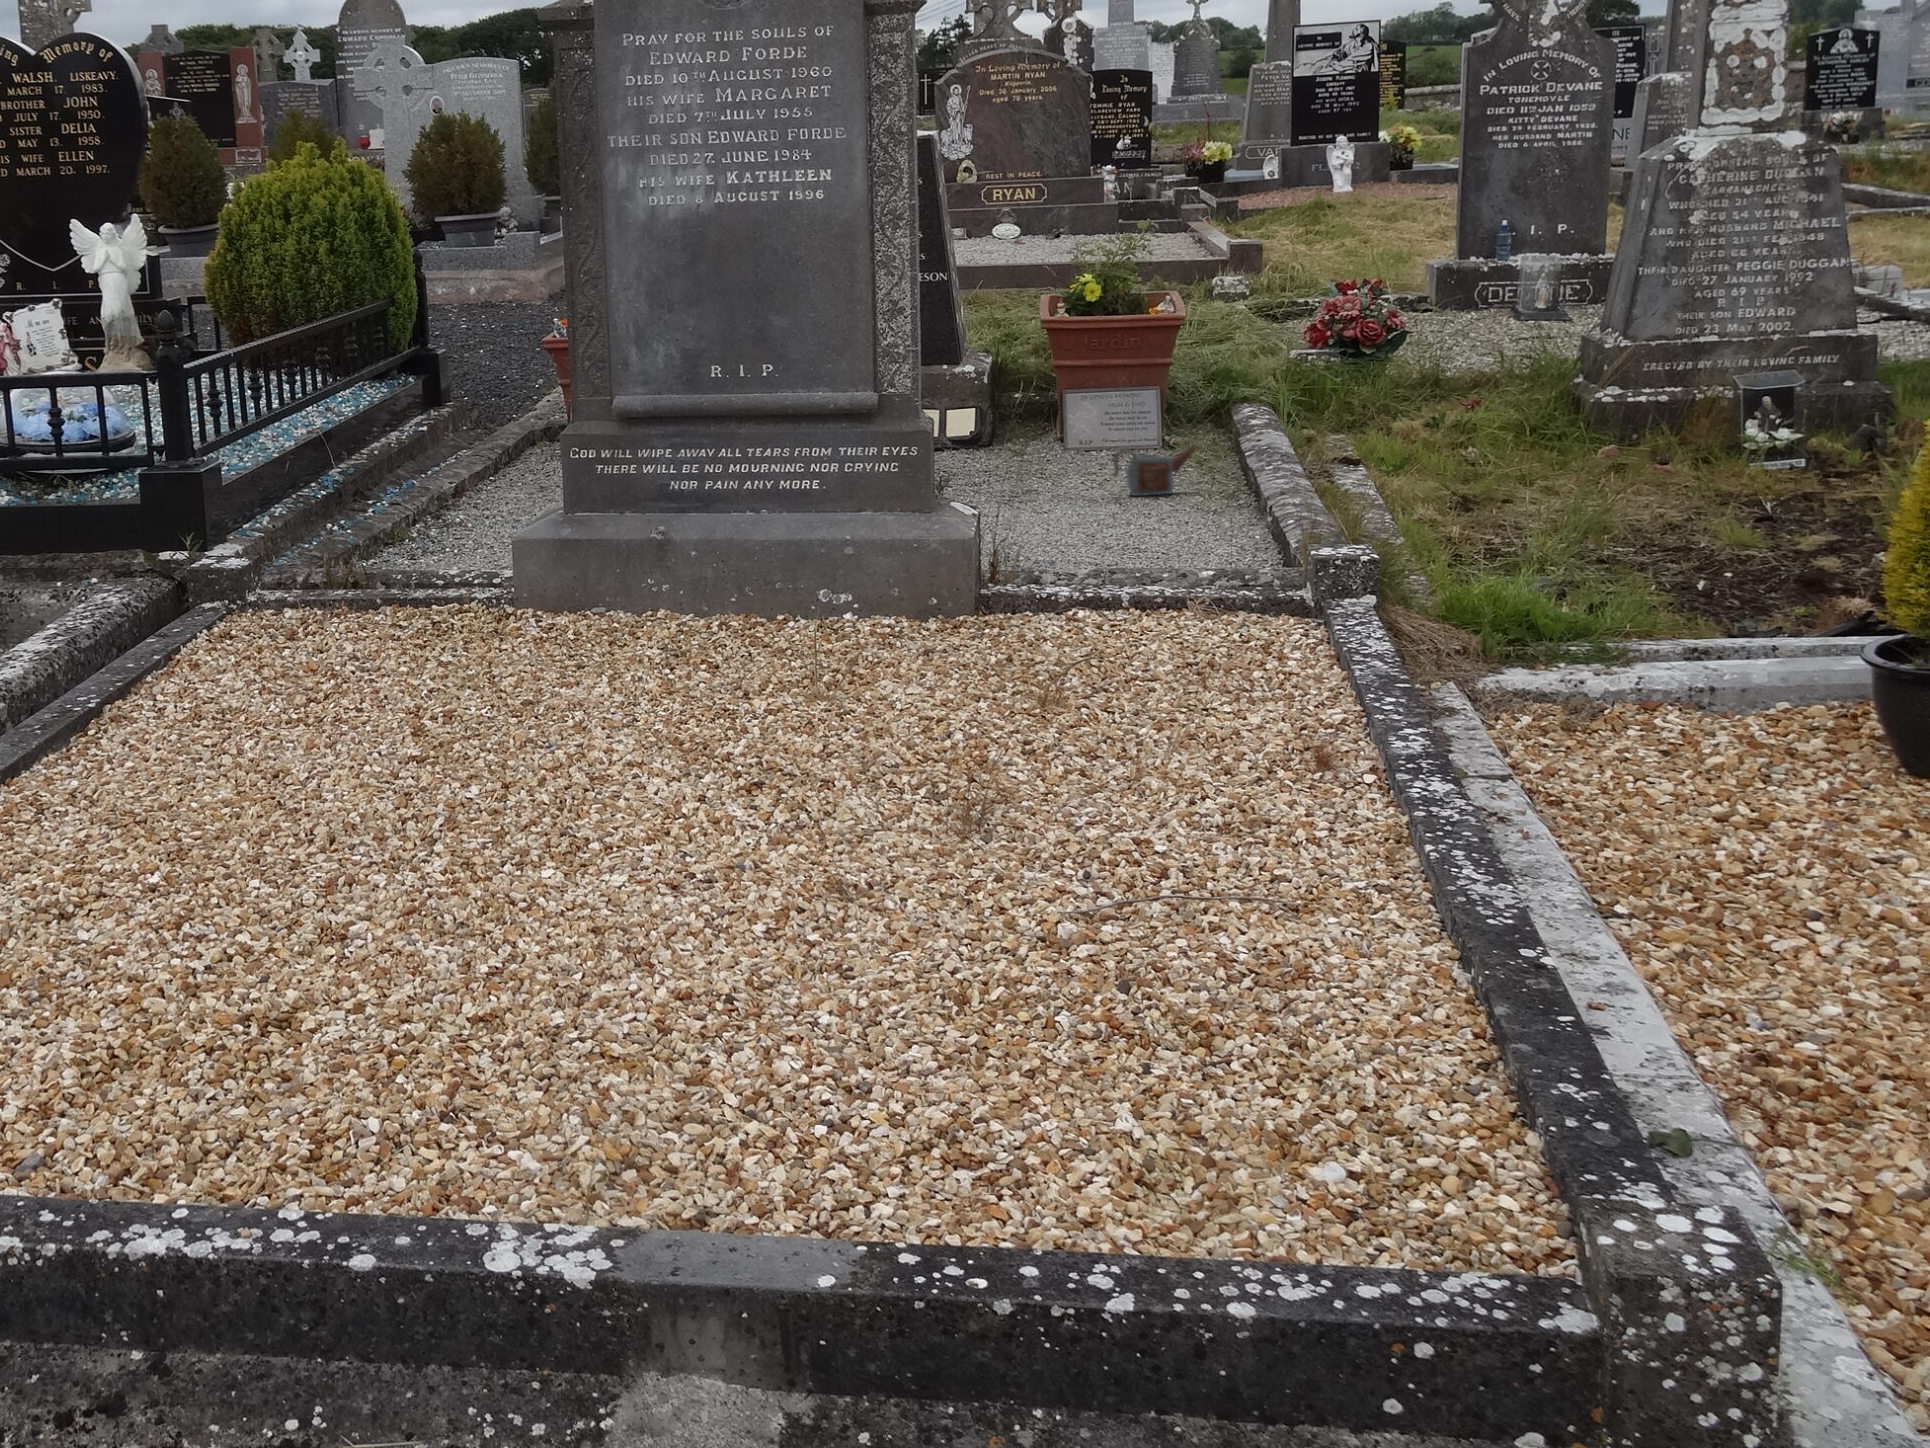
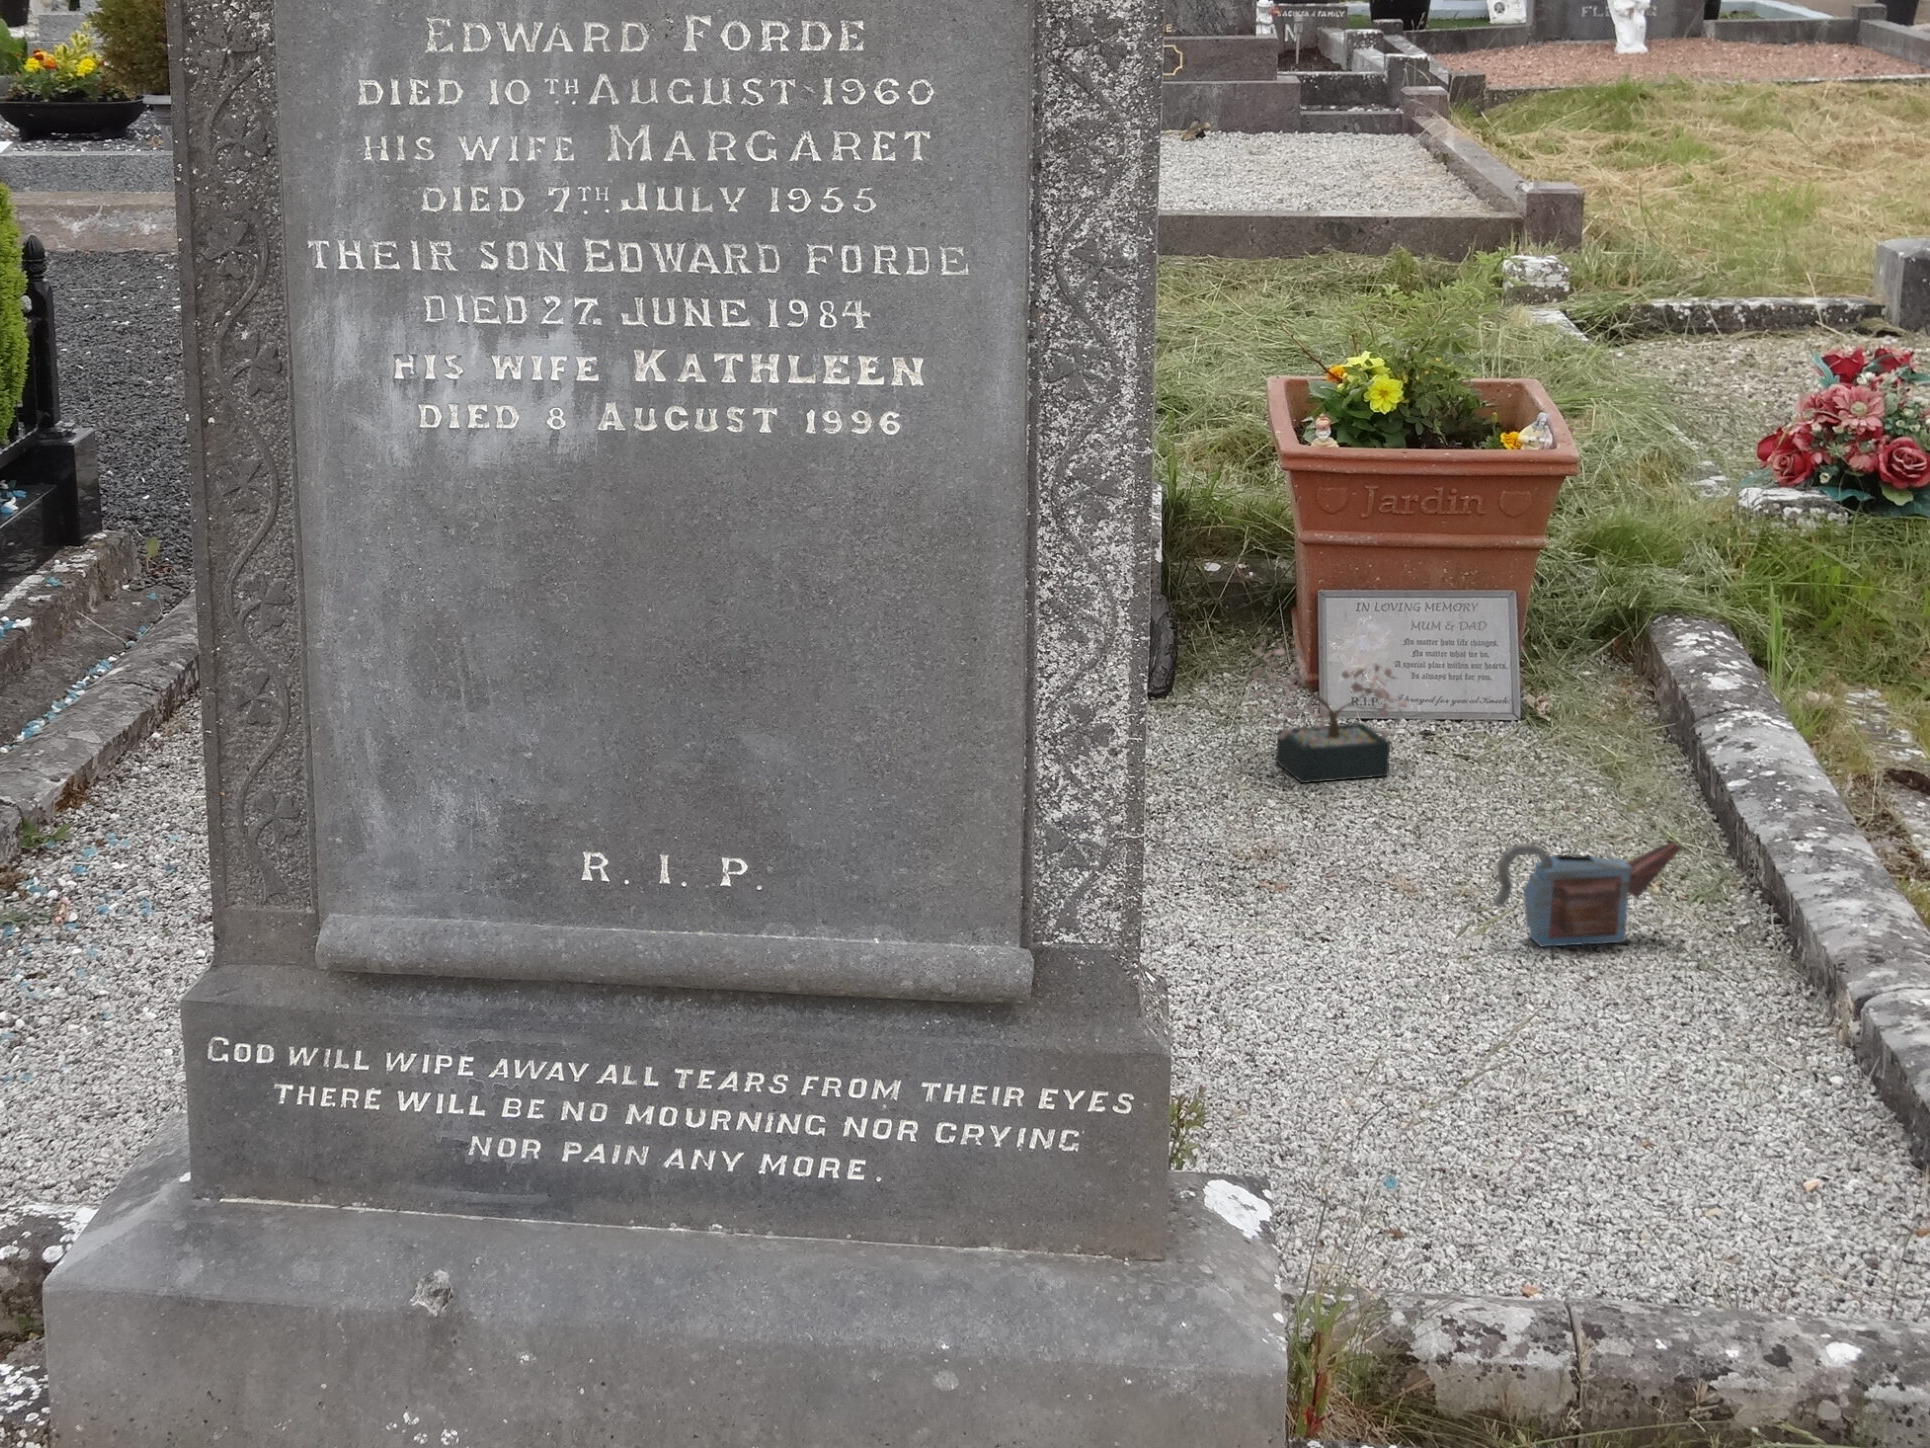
decorative plant: none [1013,397,1091,463] -> present [1247,642,1407,783]

